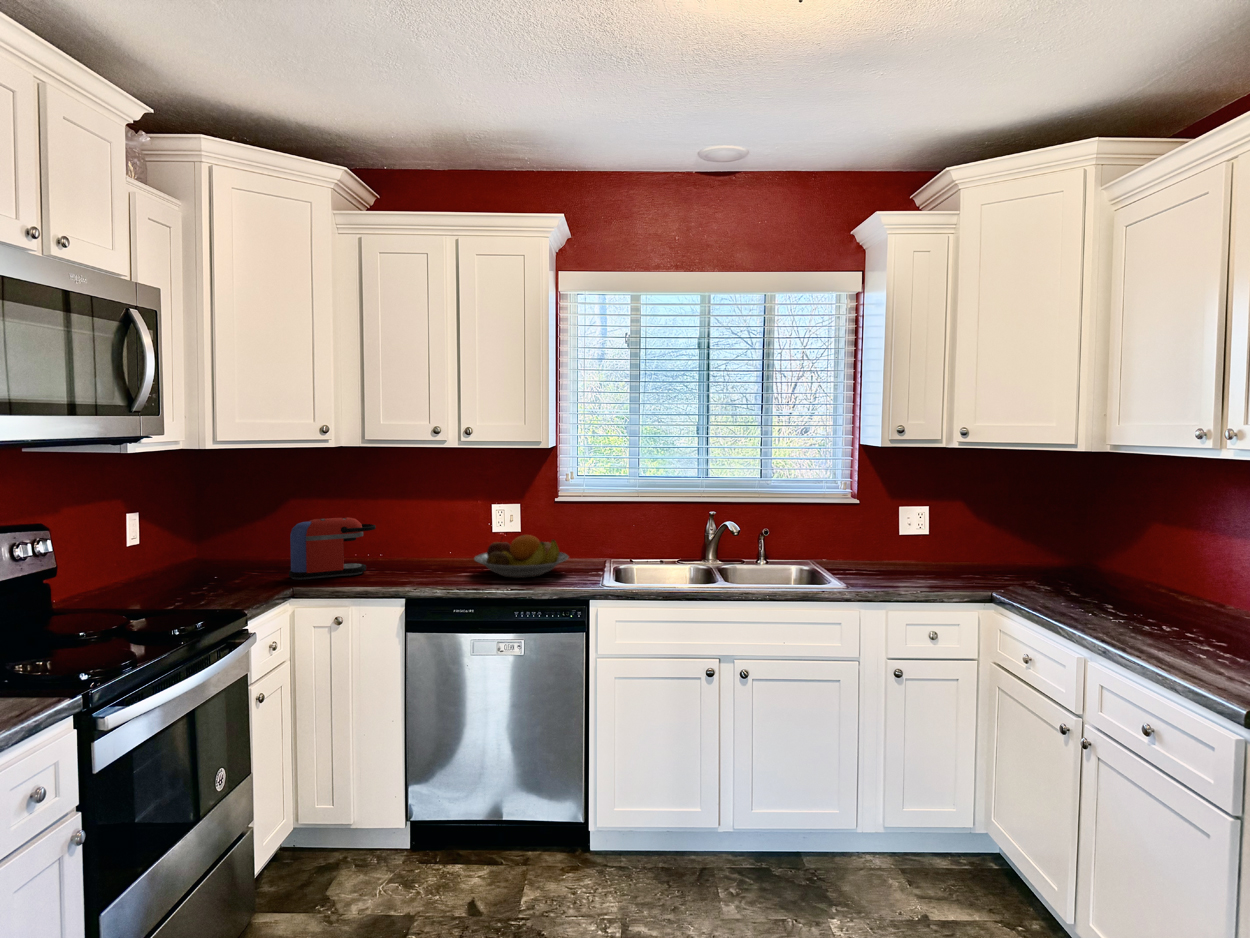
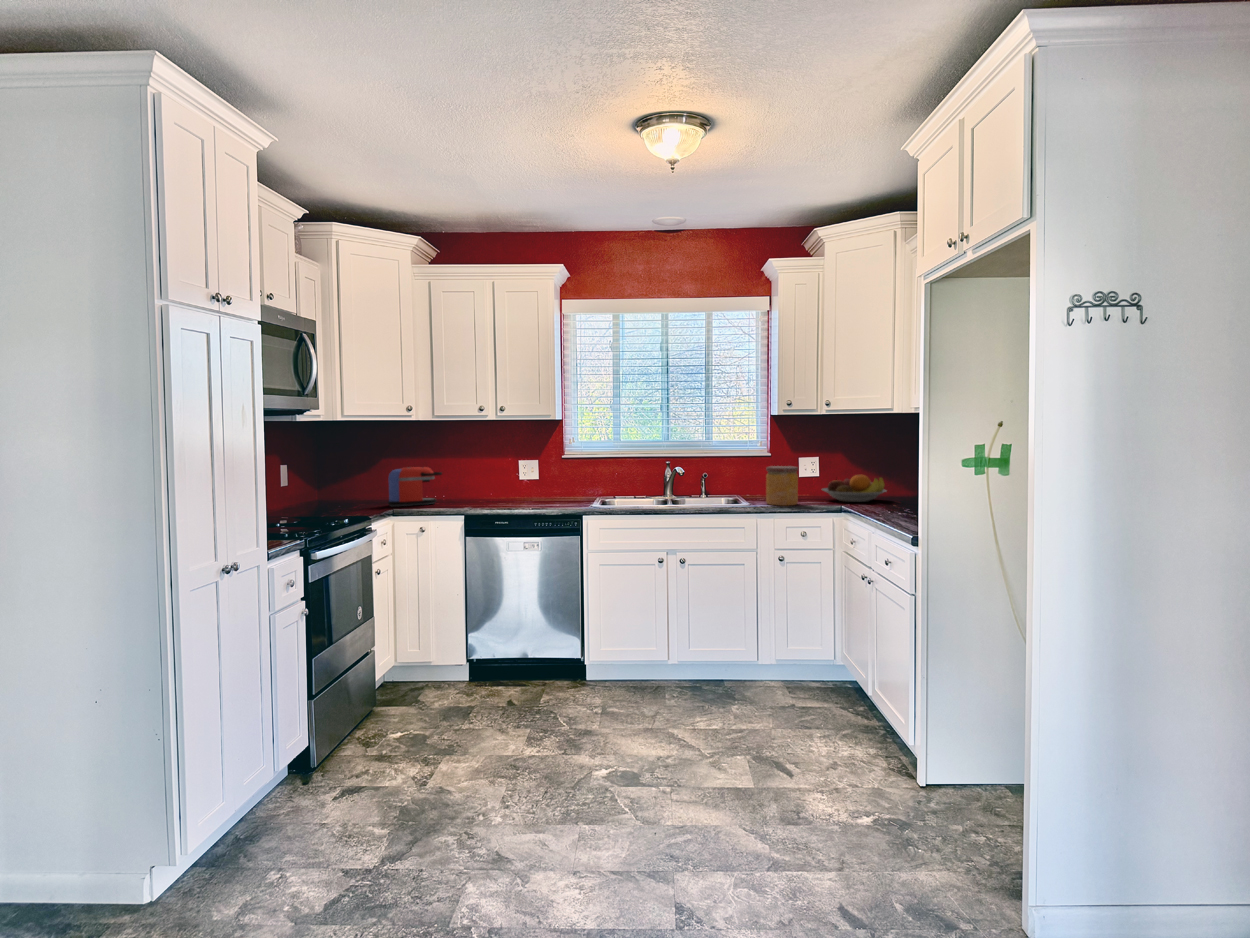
jar: none [866,524,917,587] -> present [766,466,798,506]
fruit bowl: present [474,535,569,578] -> present [822,475,886,502]

